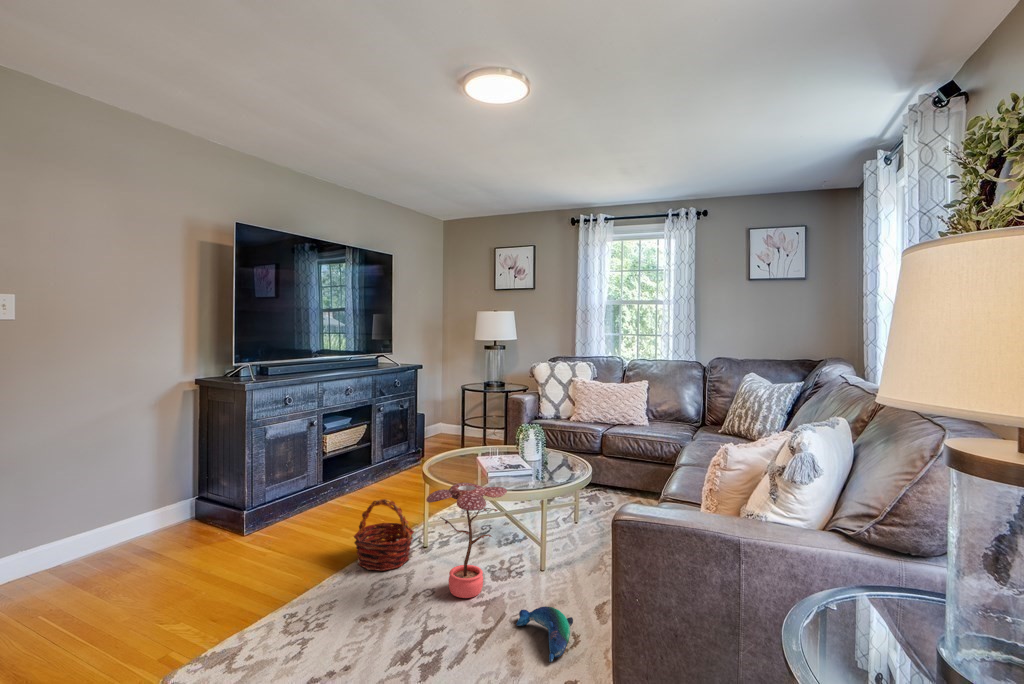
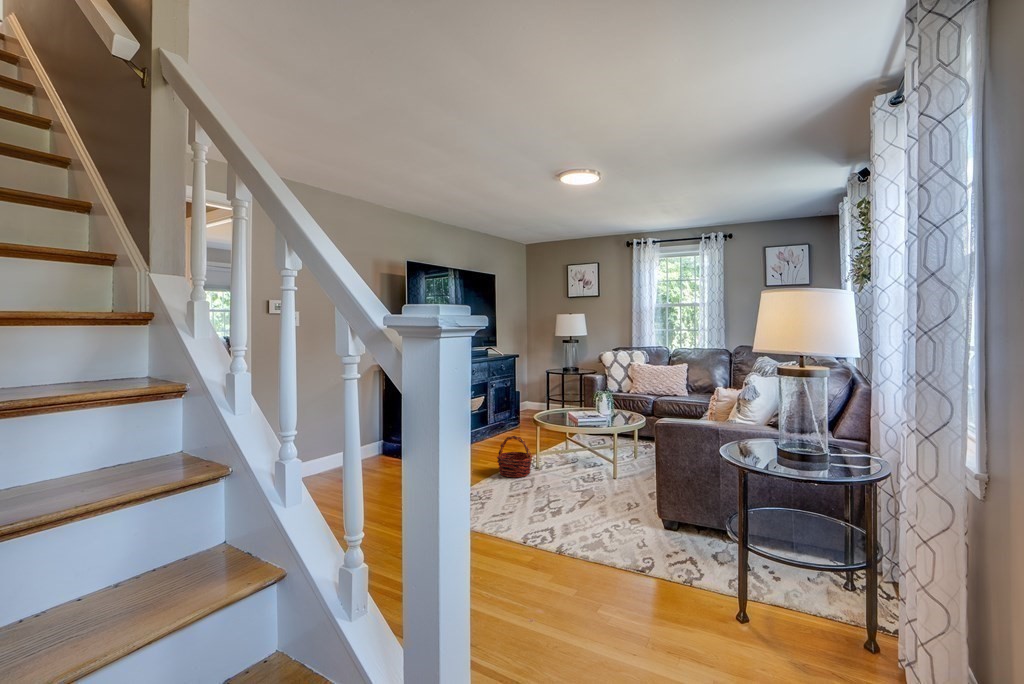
potted plant: present [426,483,507,598] -> none [544,424,592,490]
plush toy: present [516,606,573,662] -> none [601,490,635,514]

